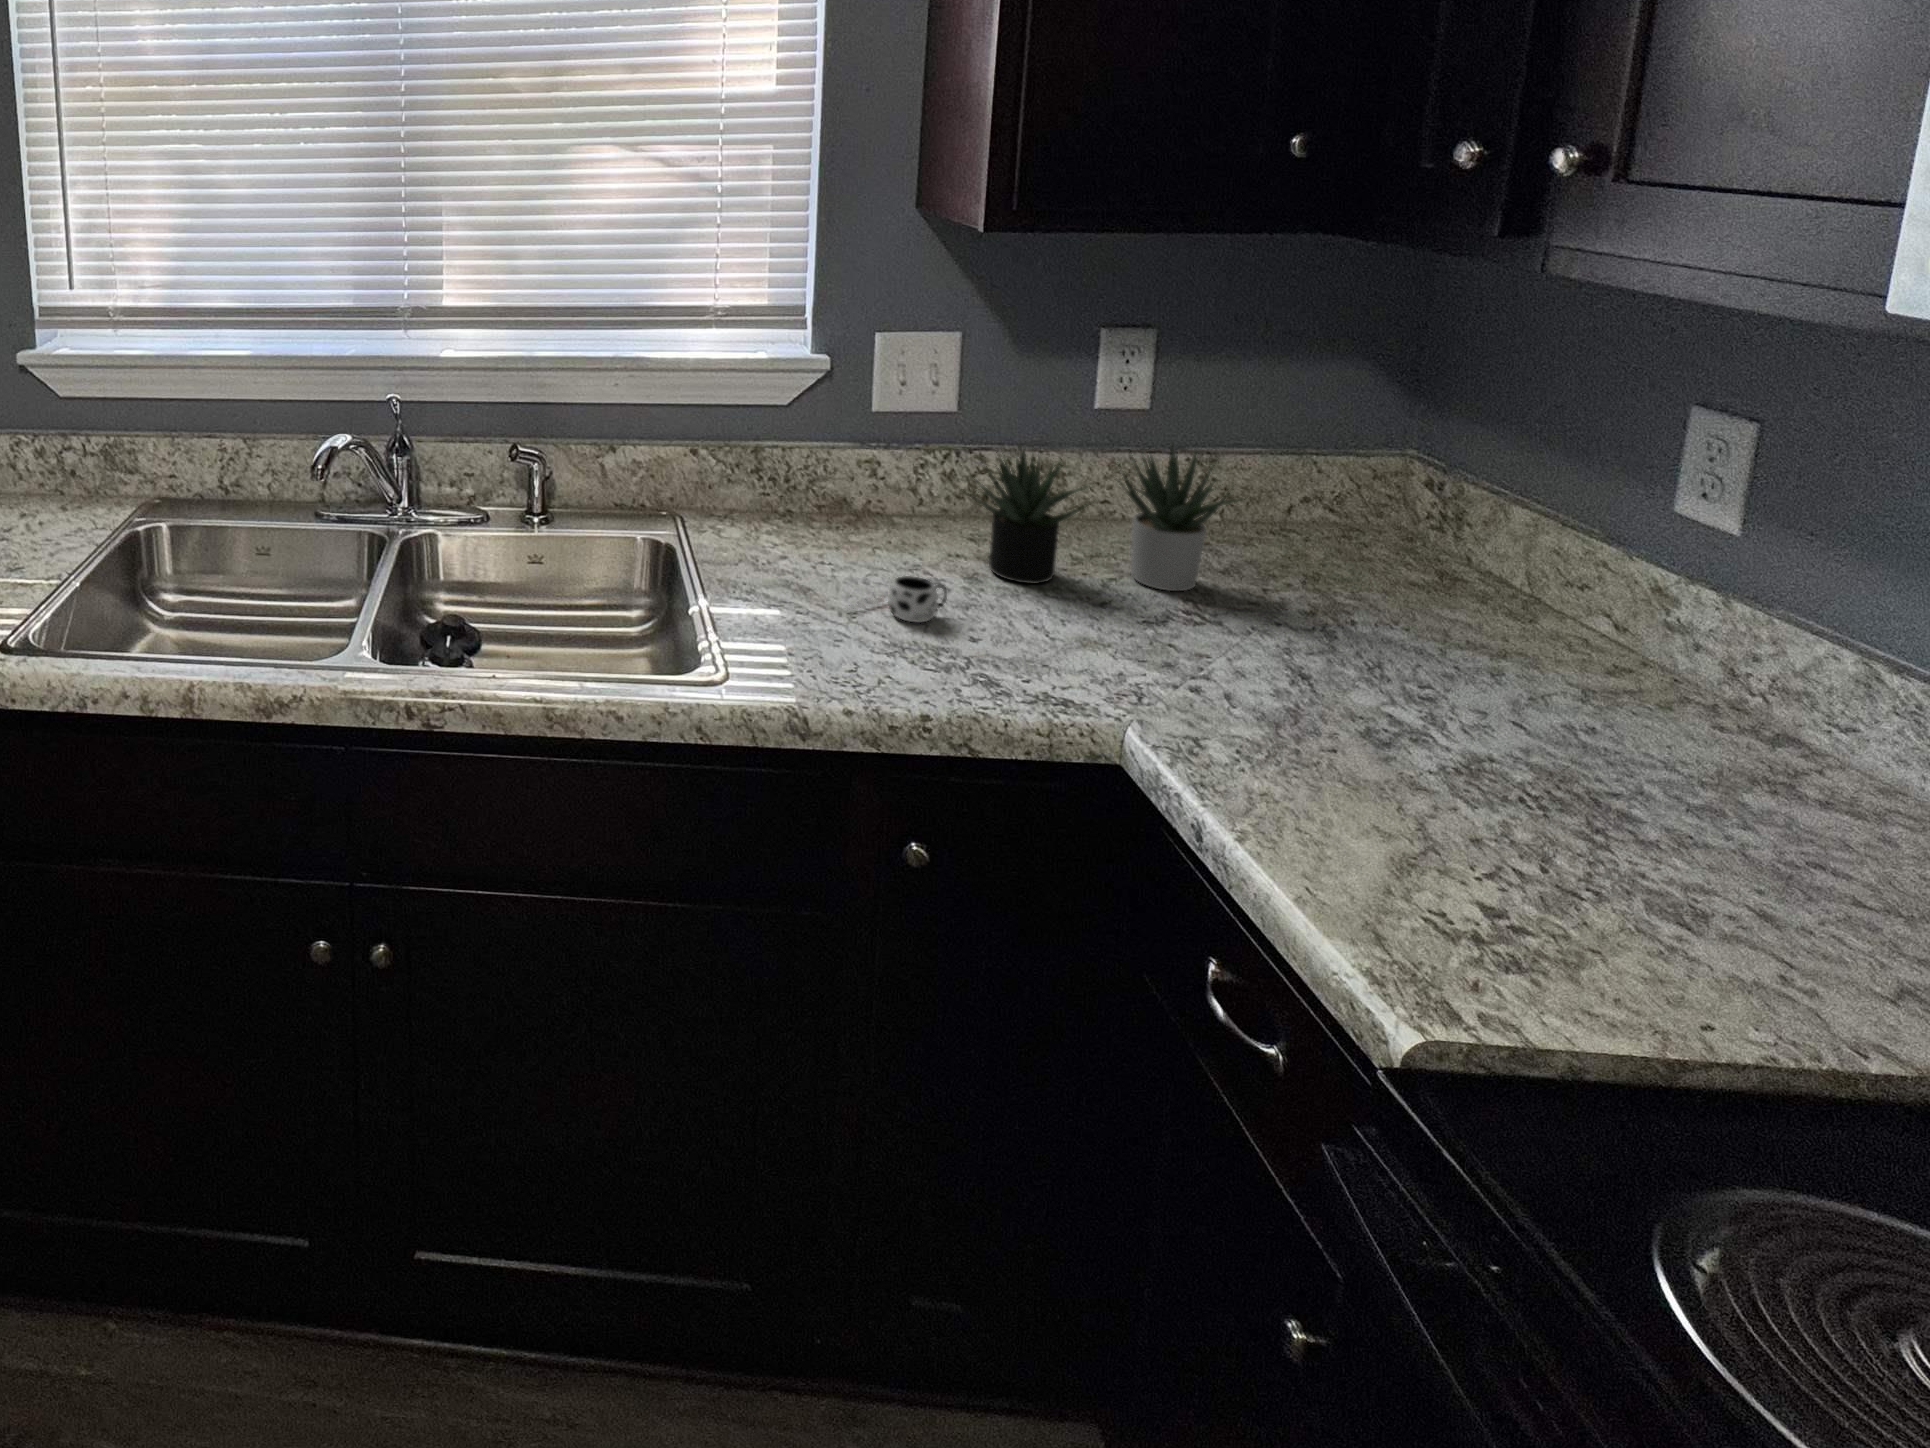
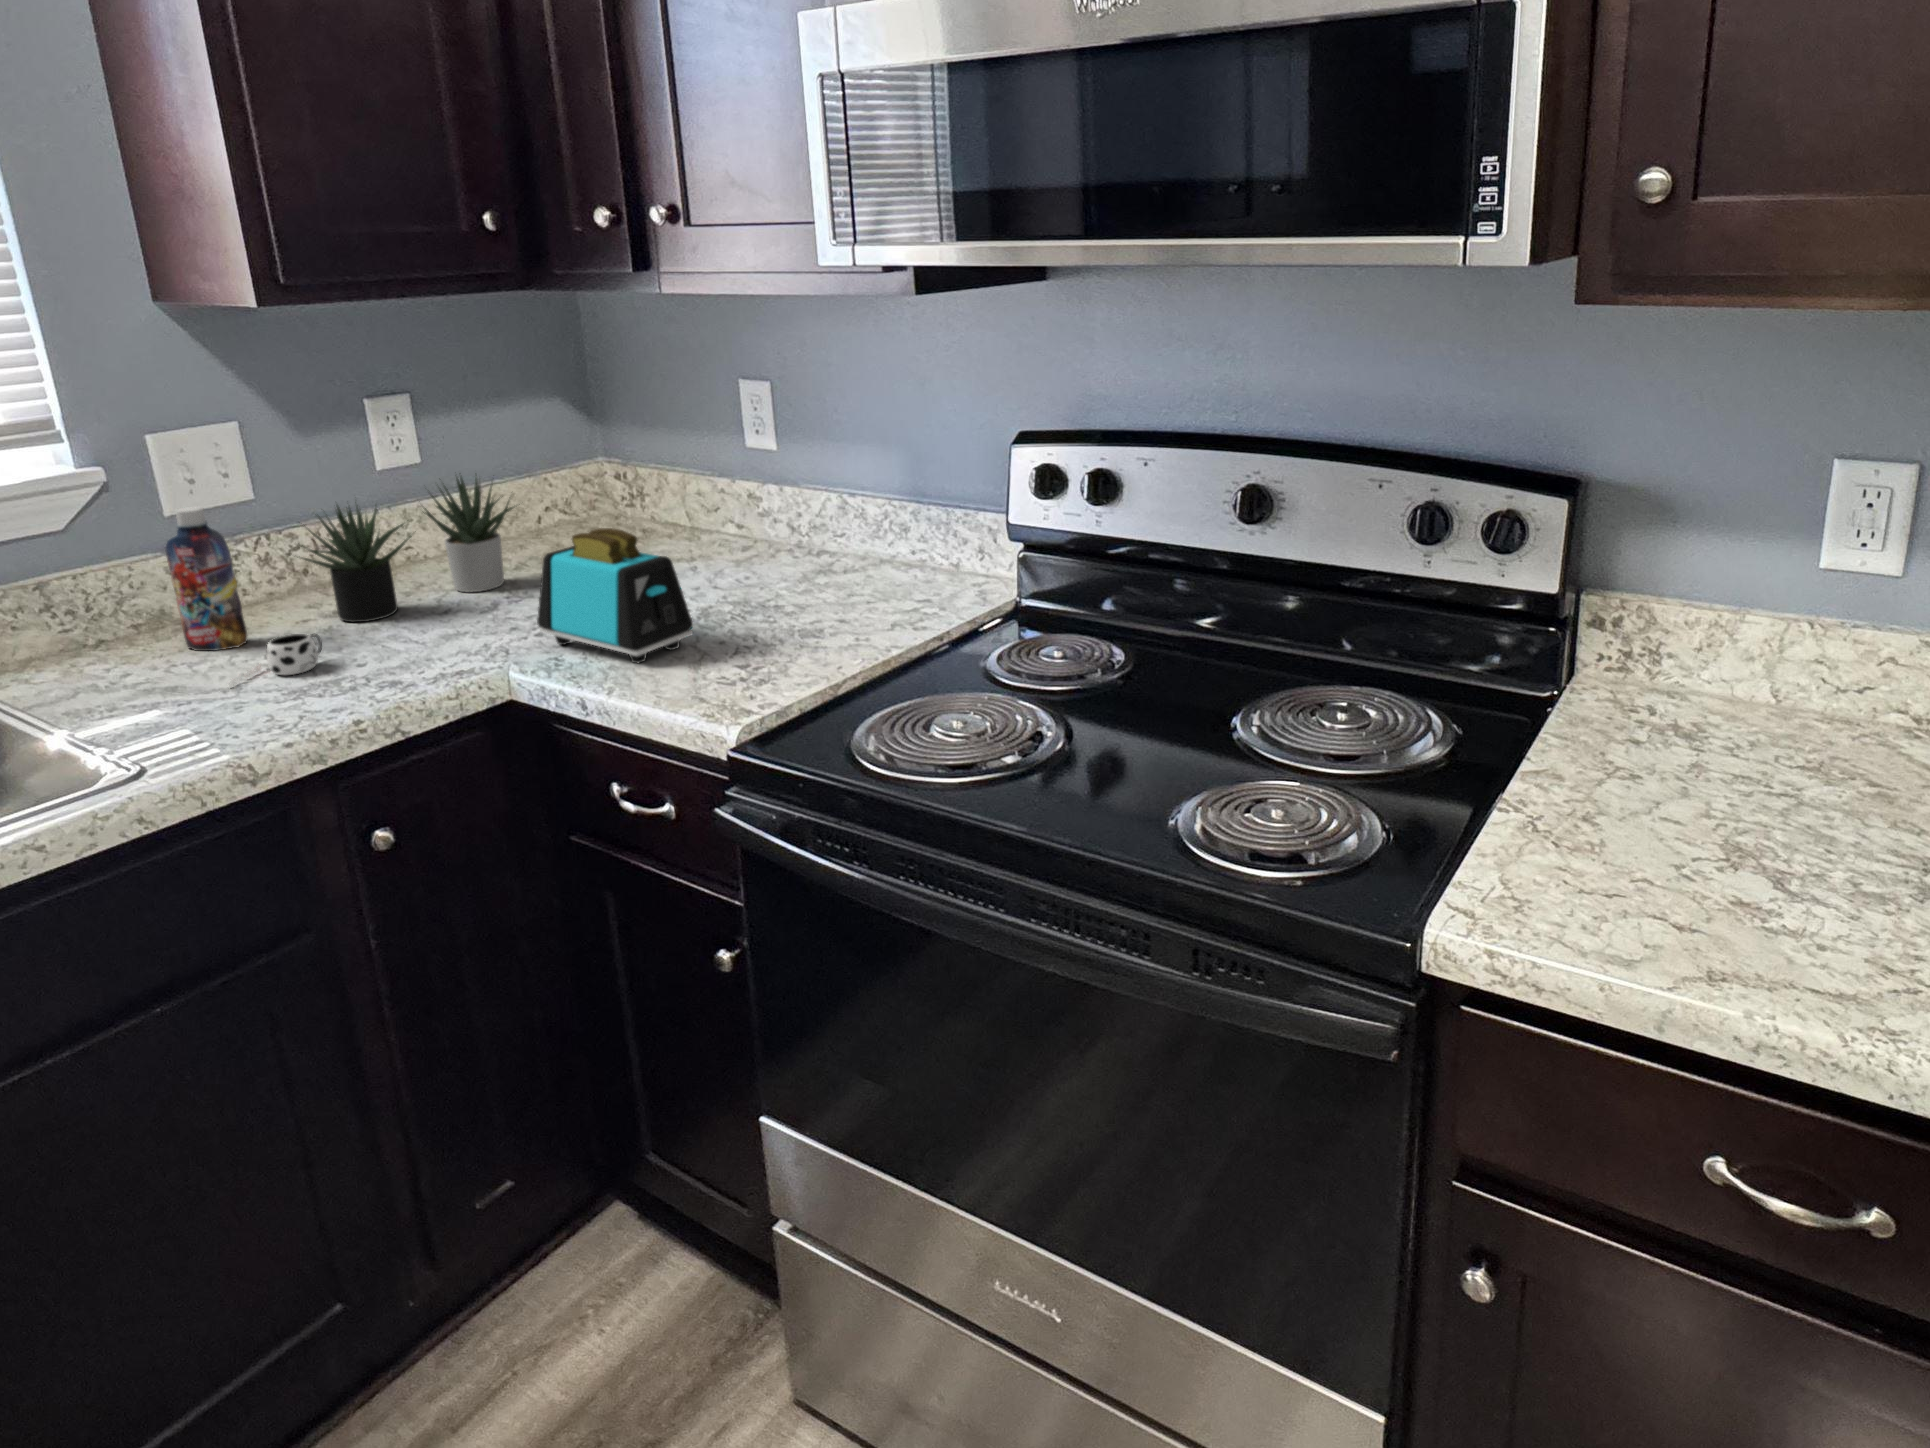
bottle: none [845,416,901,564] -> present [166,506,247,651]
toaster: none [1189,592,1429,813] -> present [537,528,693,663]

